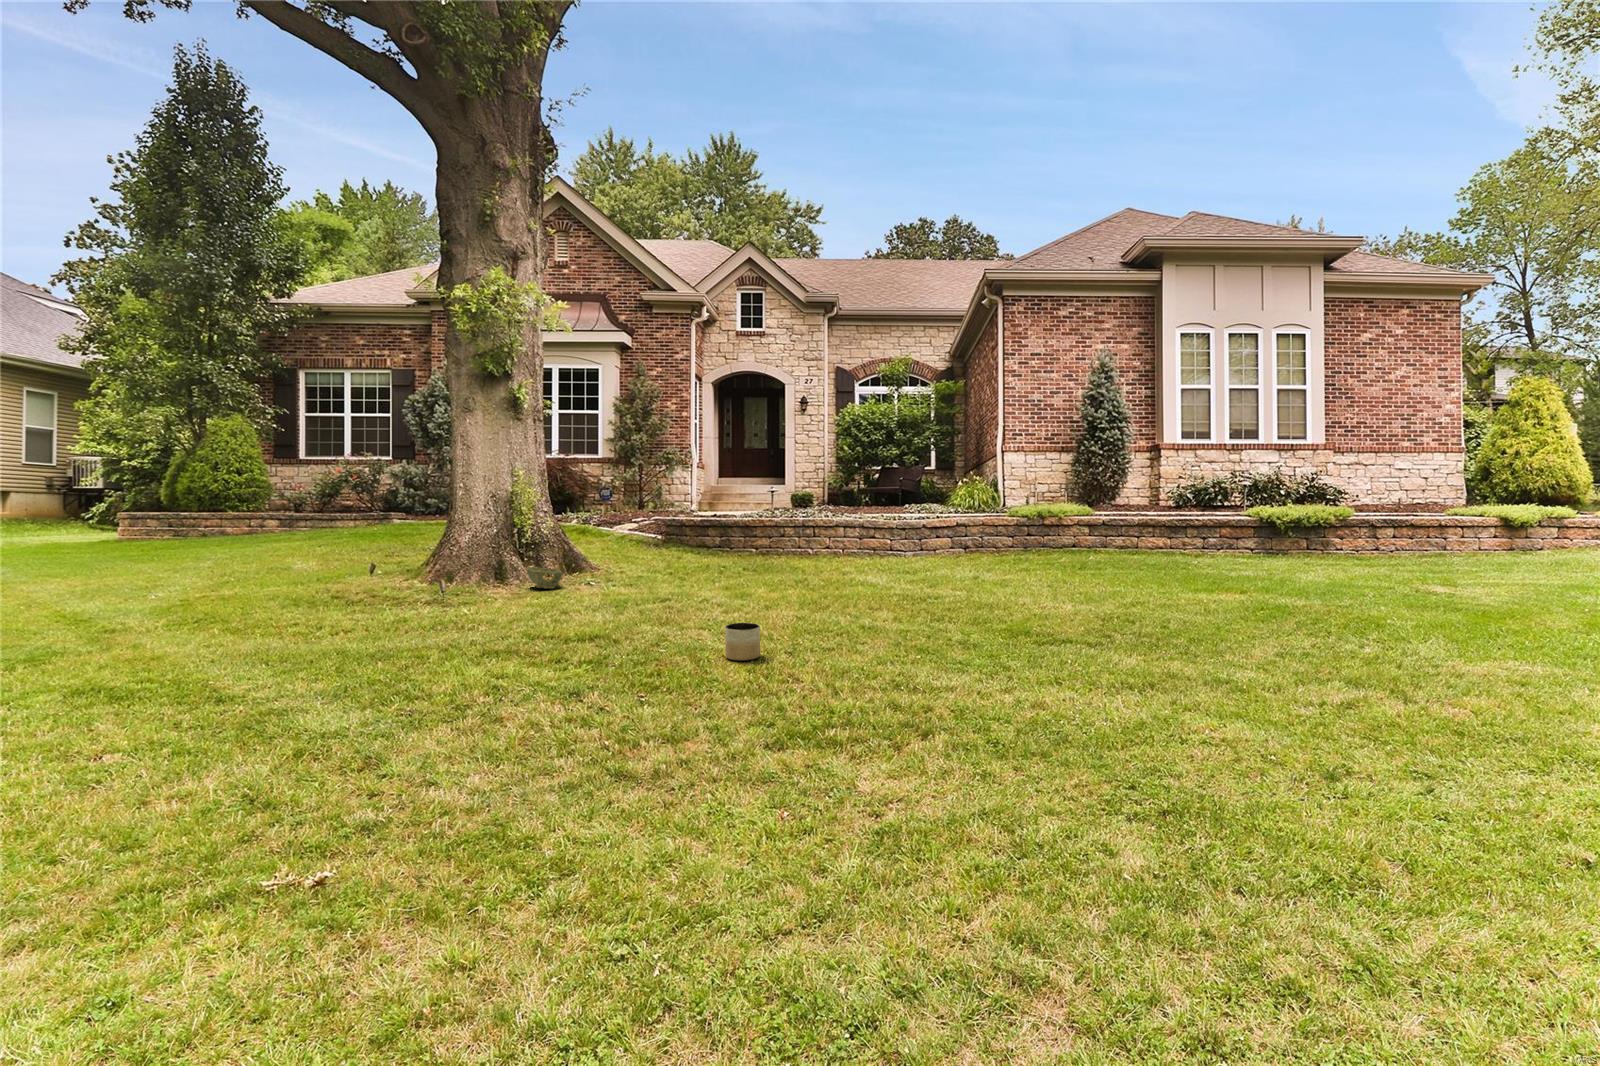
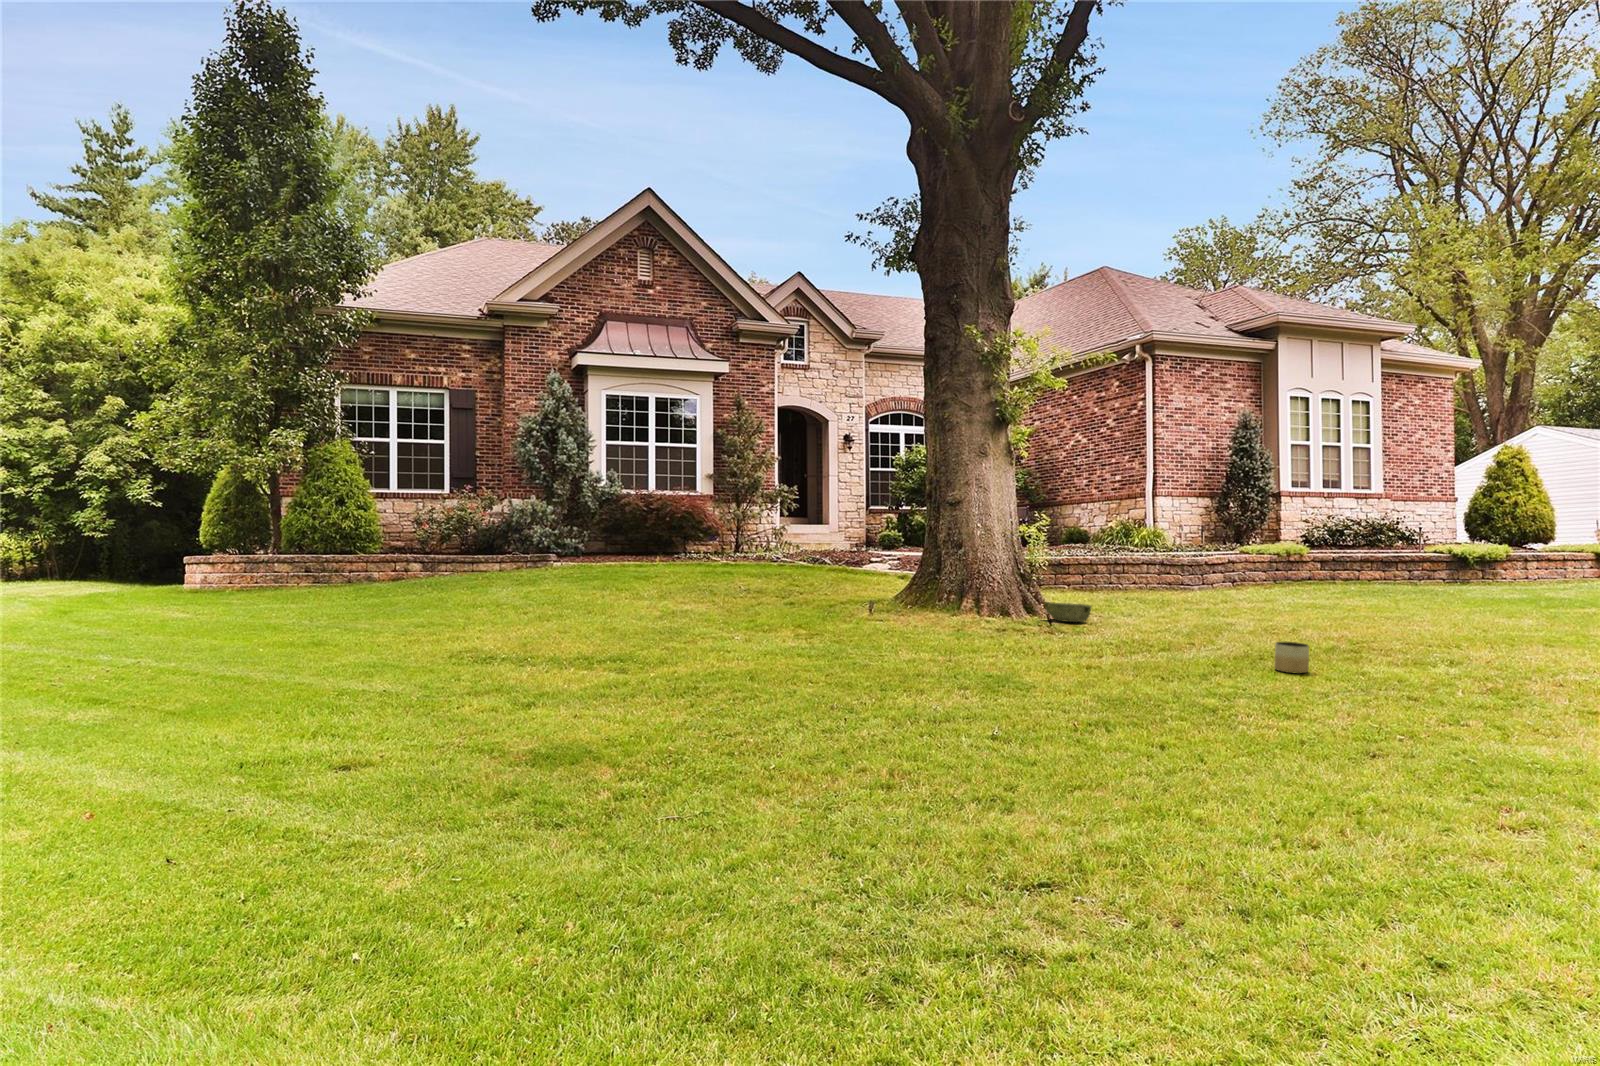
planter: present [725,623,760,661] -> present [1274,642,1309,674]

